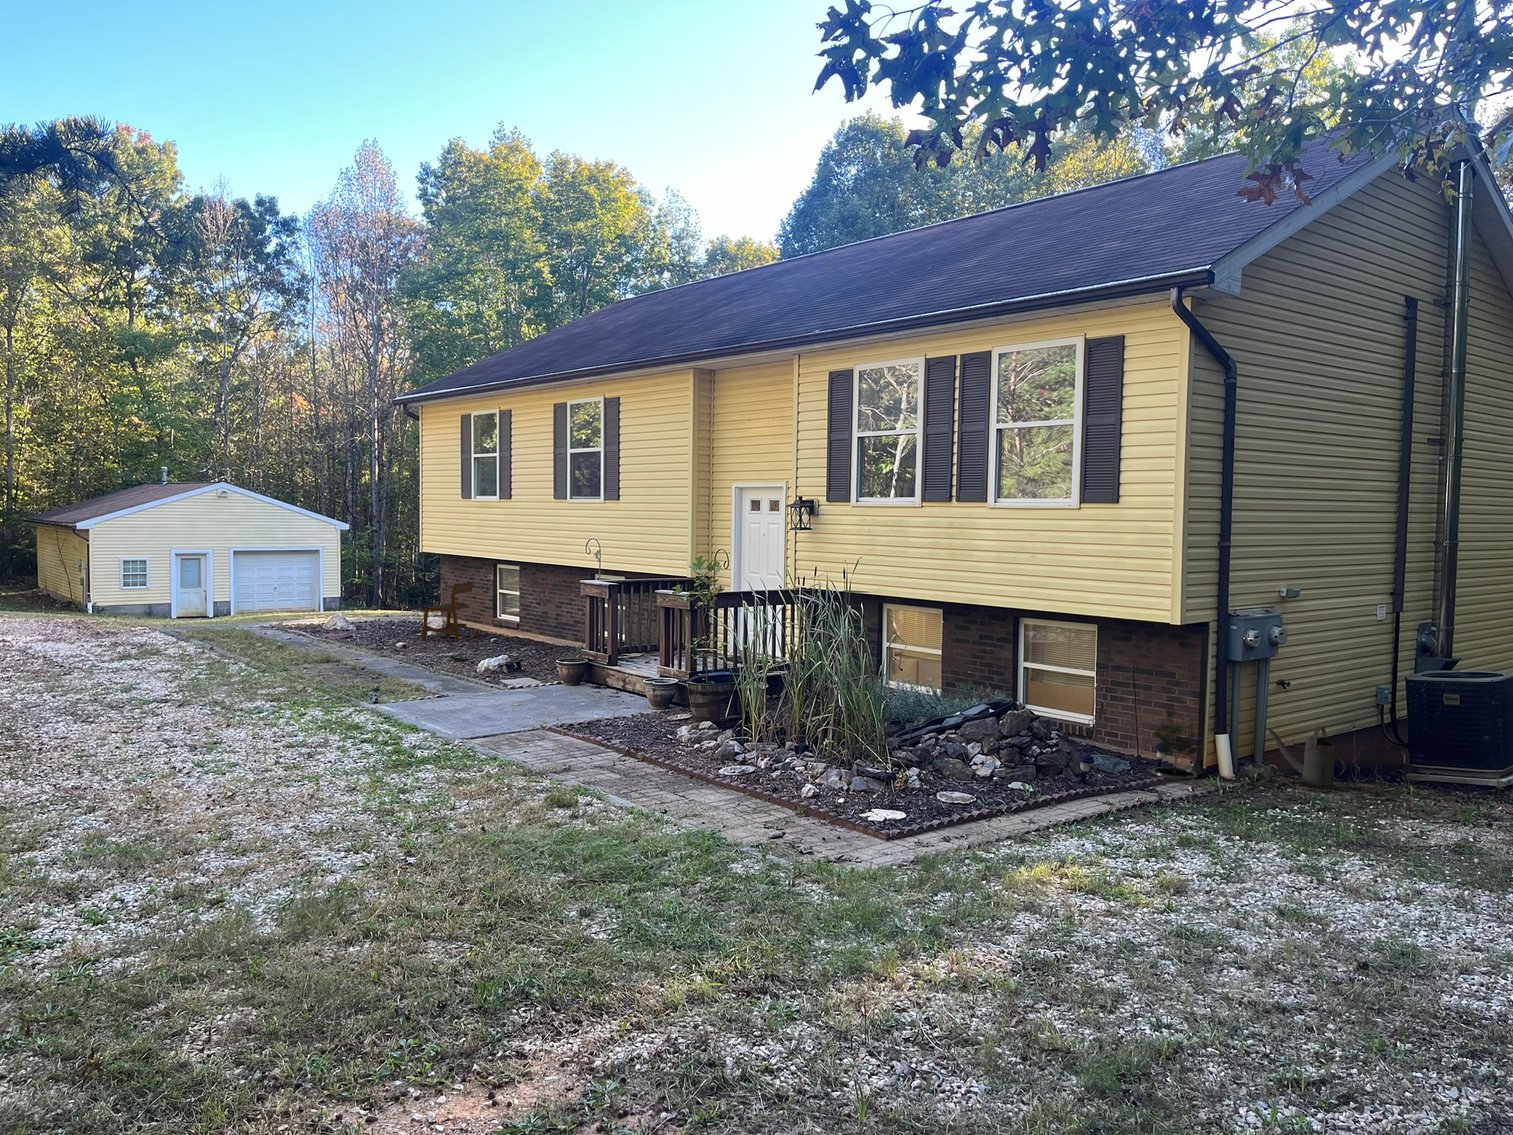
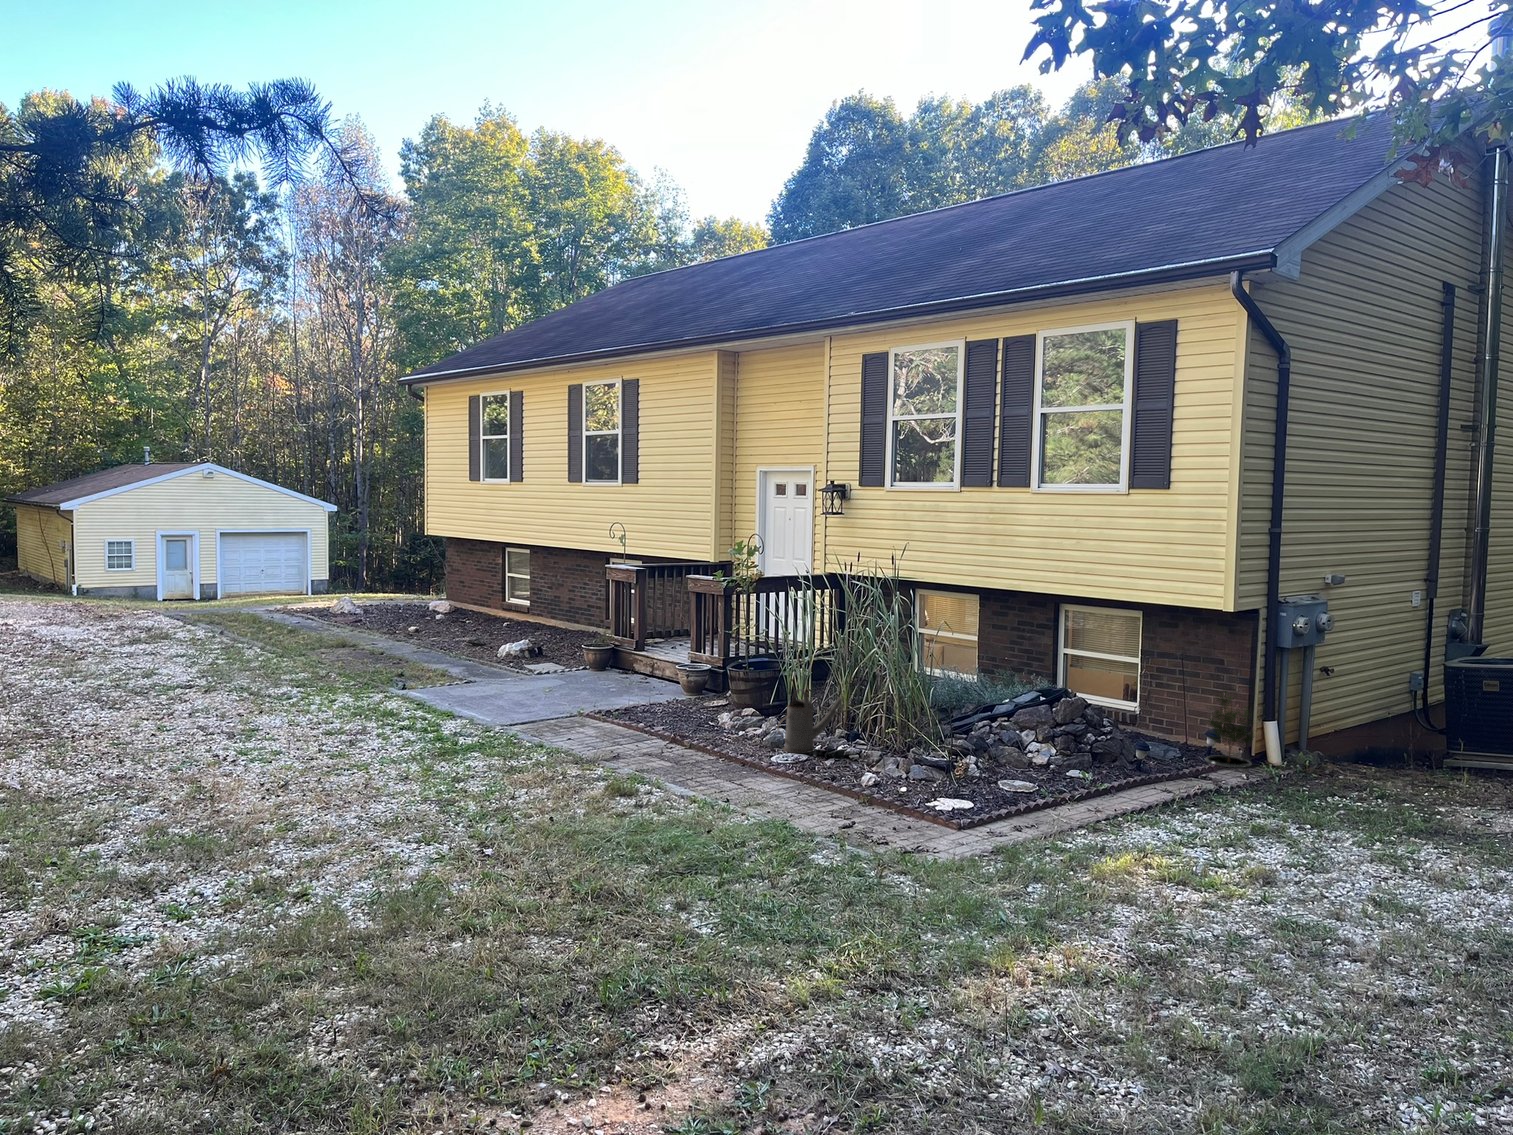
bench: present [422,582,479,641] -> none [428,565,486,628]
watering can: present [1269,726,1346,789] -> present [777,689,841,753]

